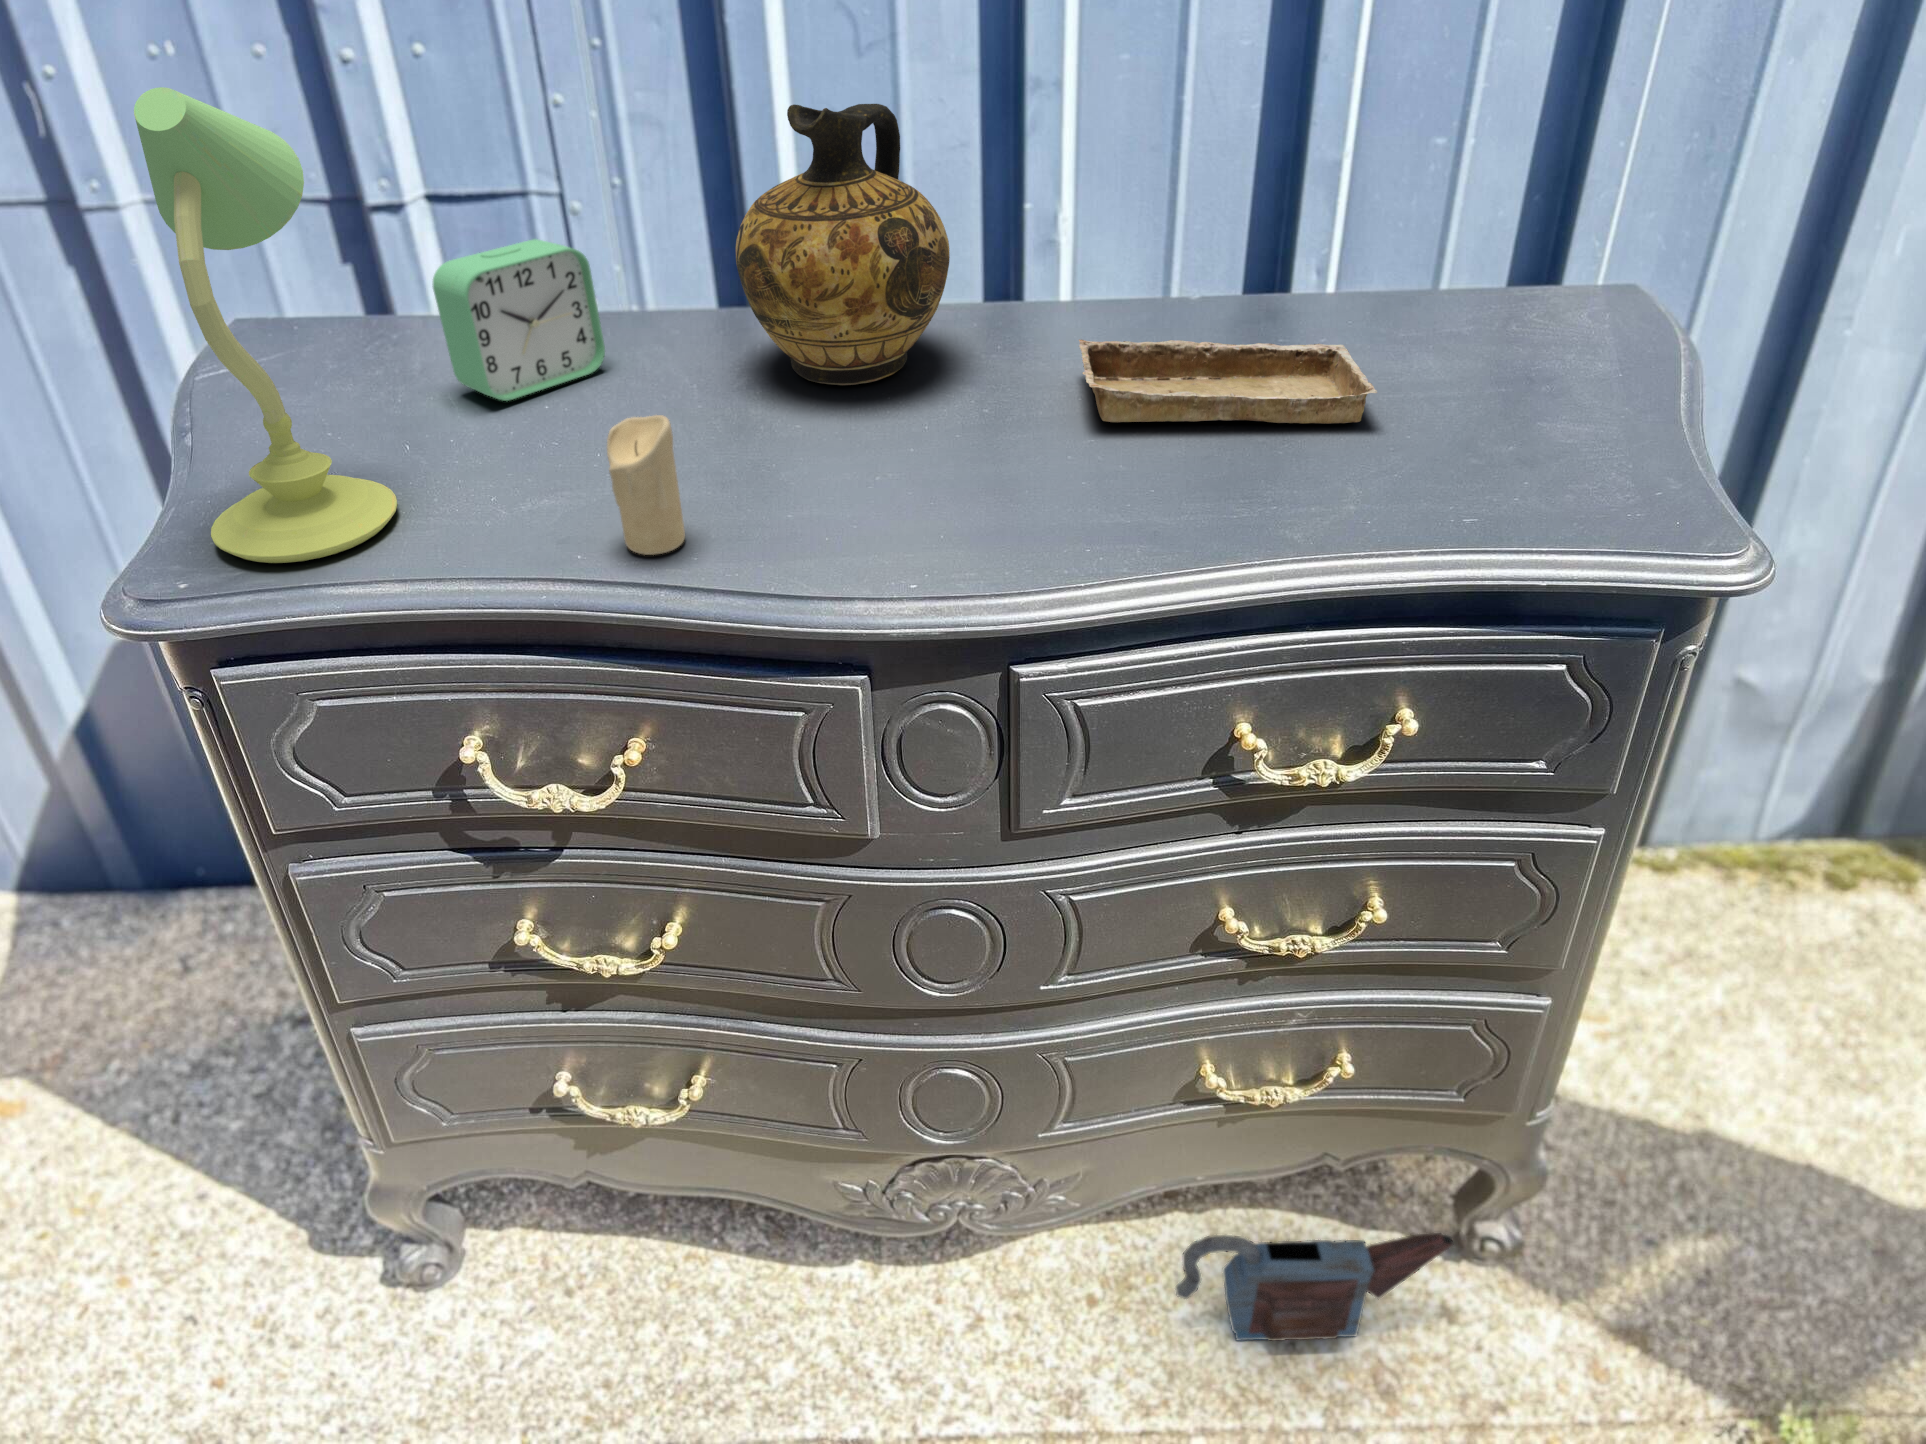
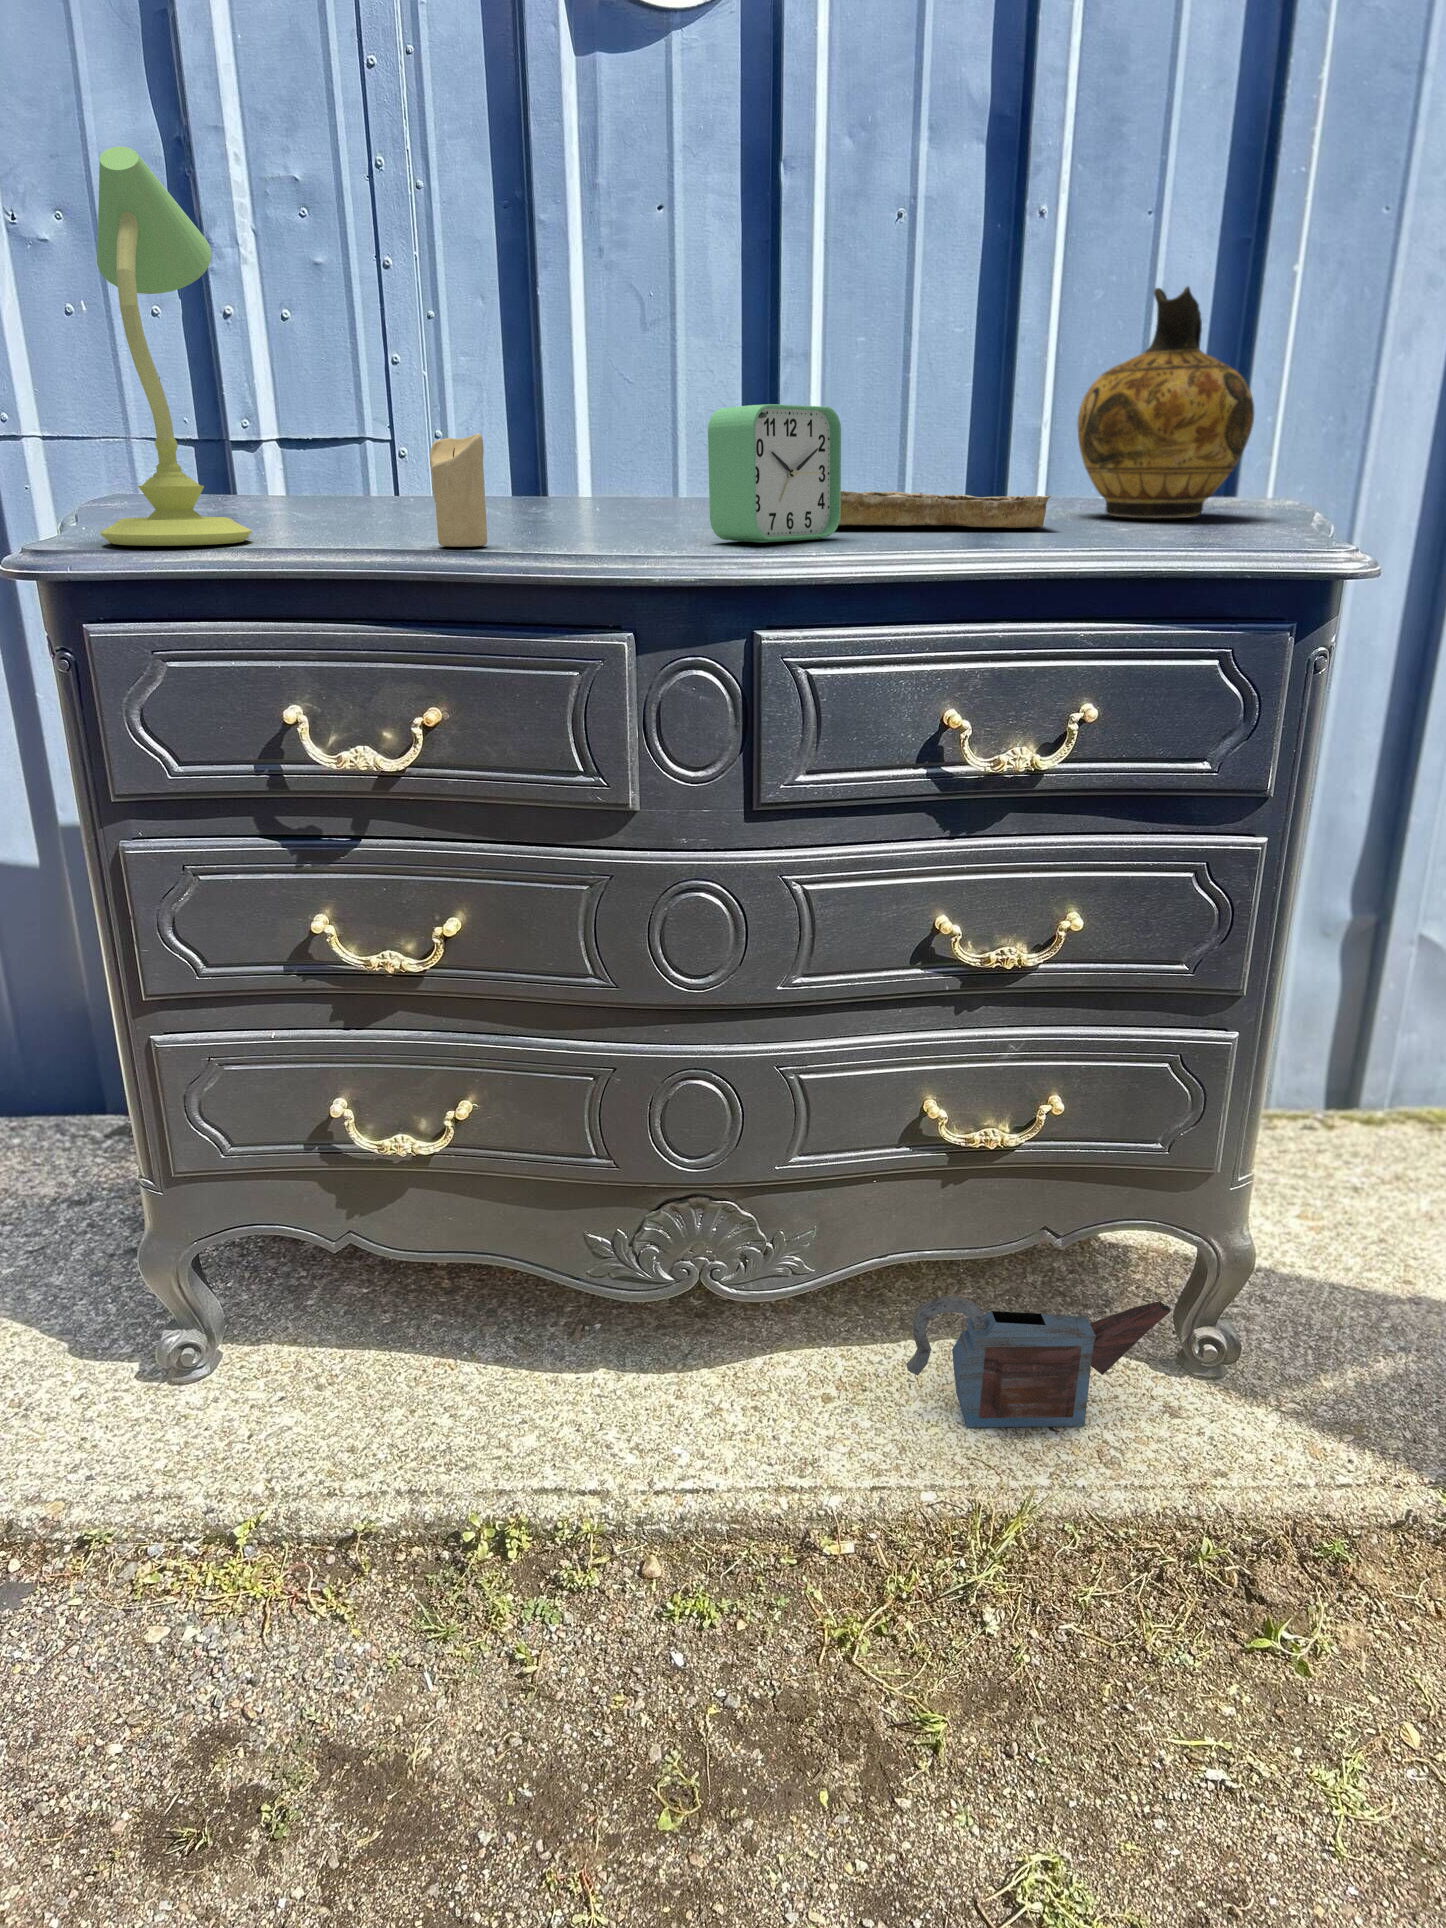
ceramic jug: present [736,104,950,385] -> present [1078,287,1254,518]
alarm clock: present [433,239,605,401] -> present [708,404,841,542]

